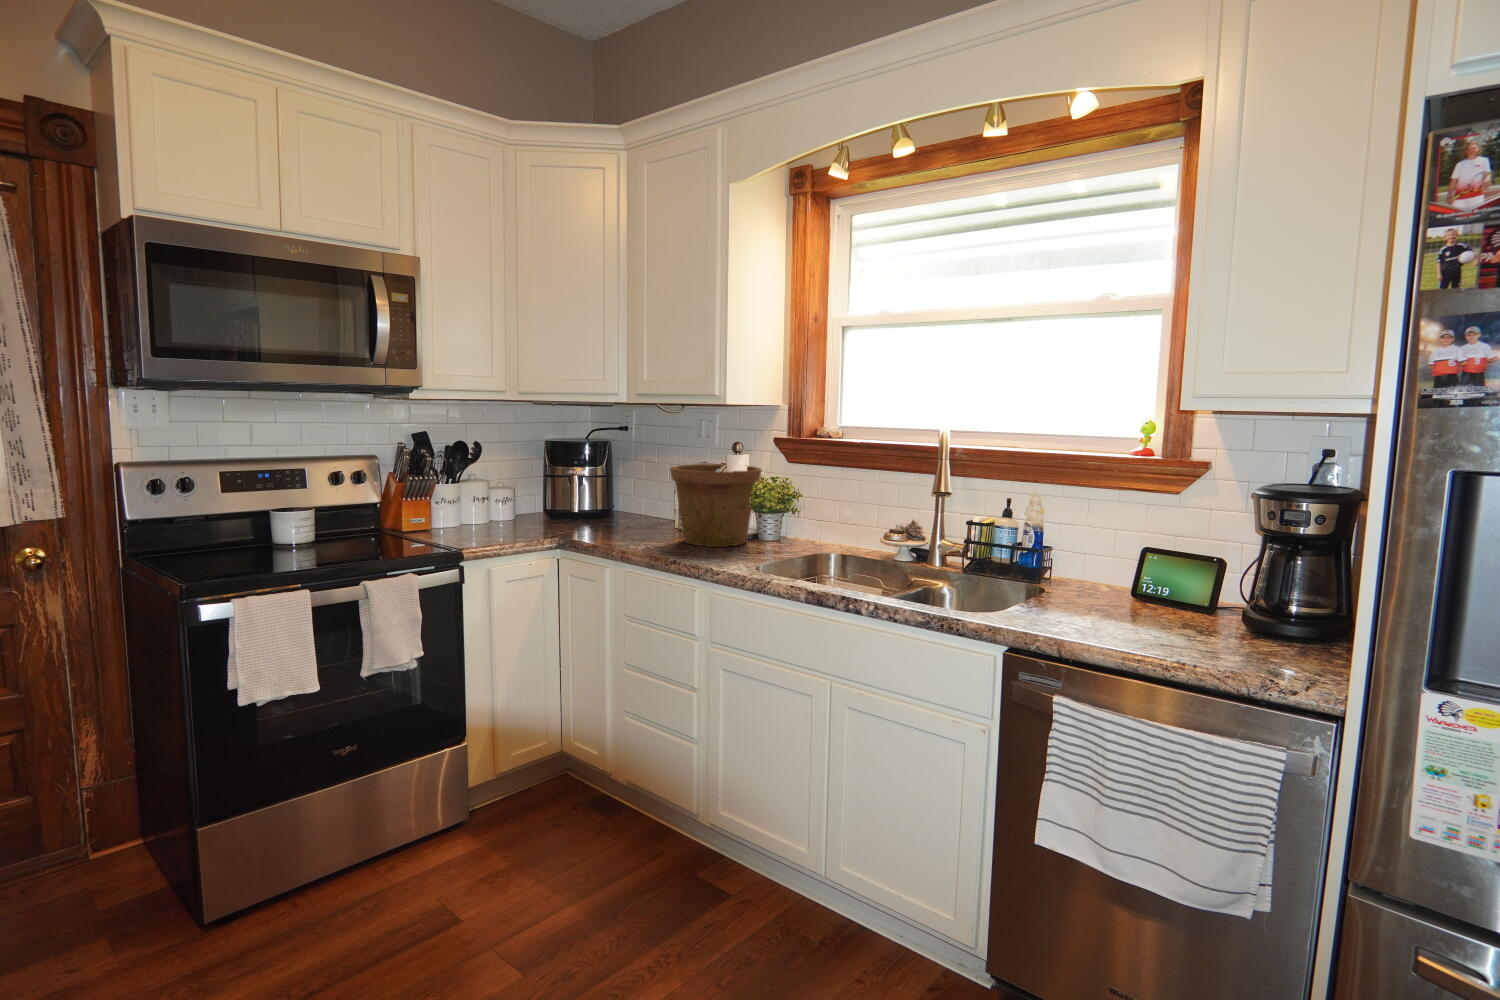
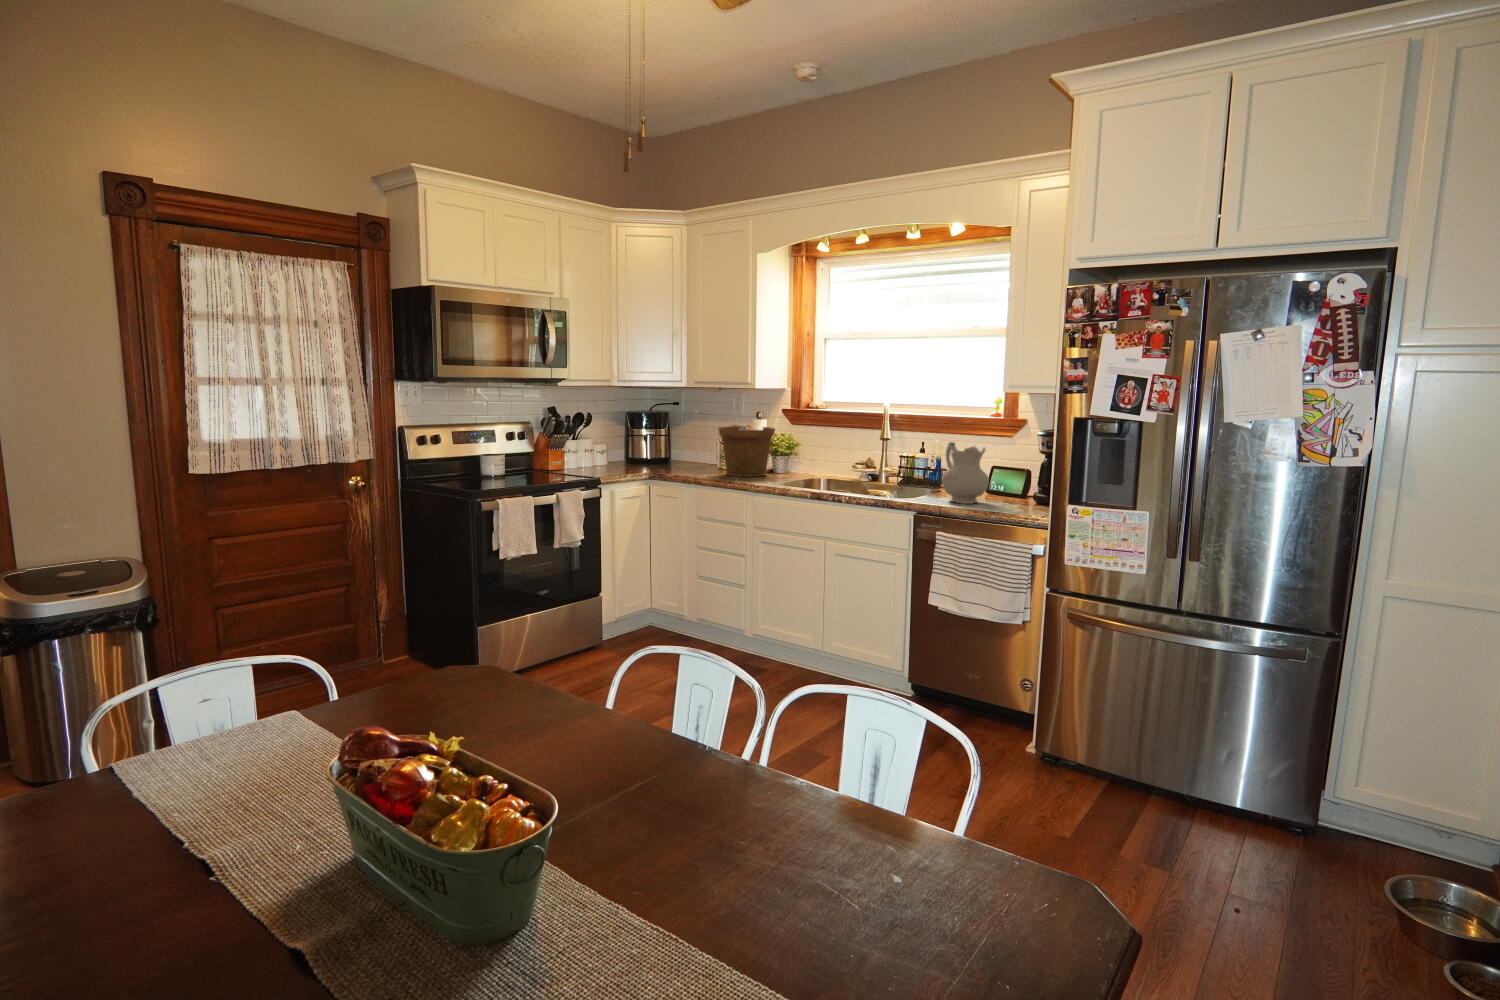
ceramic pitcher: none [1056,506,1154,633] -> present [942,442,989,504]

